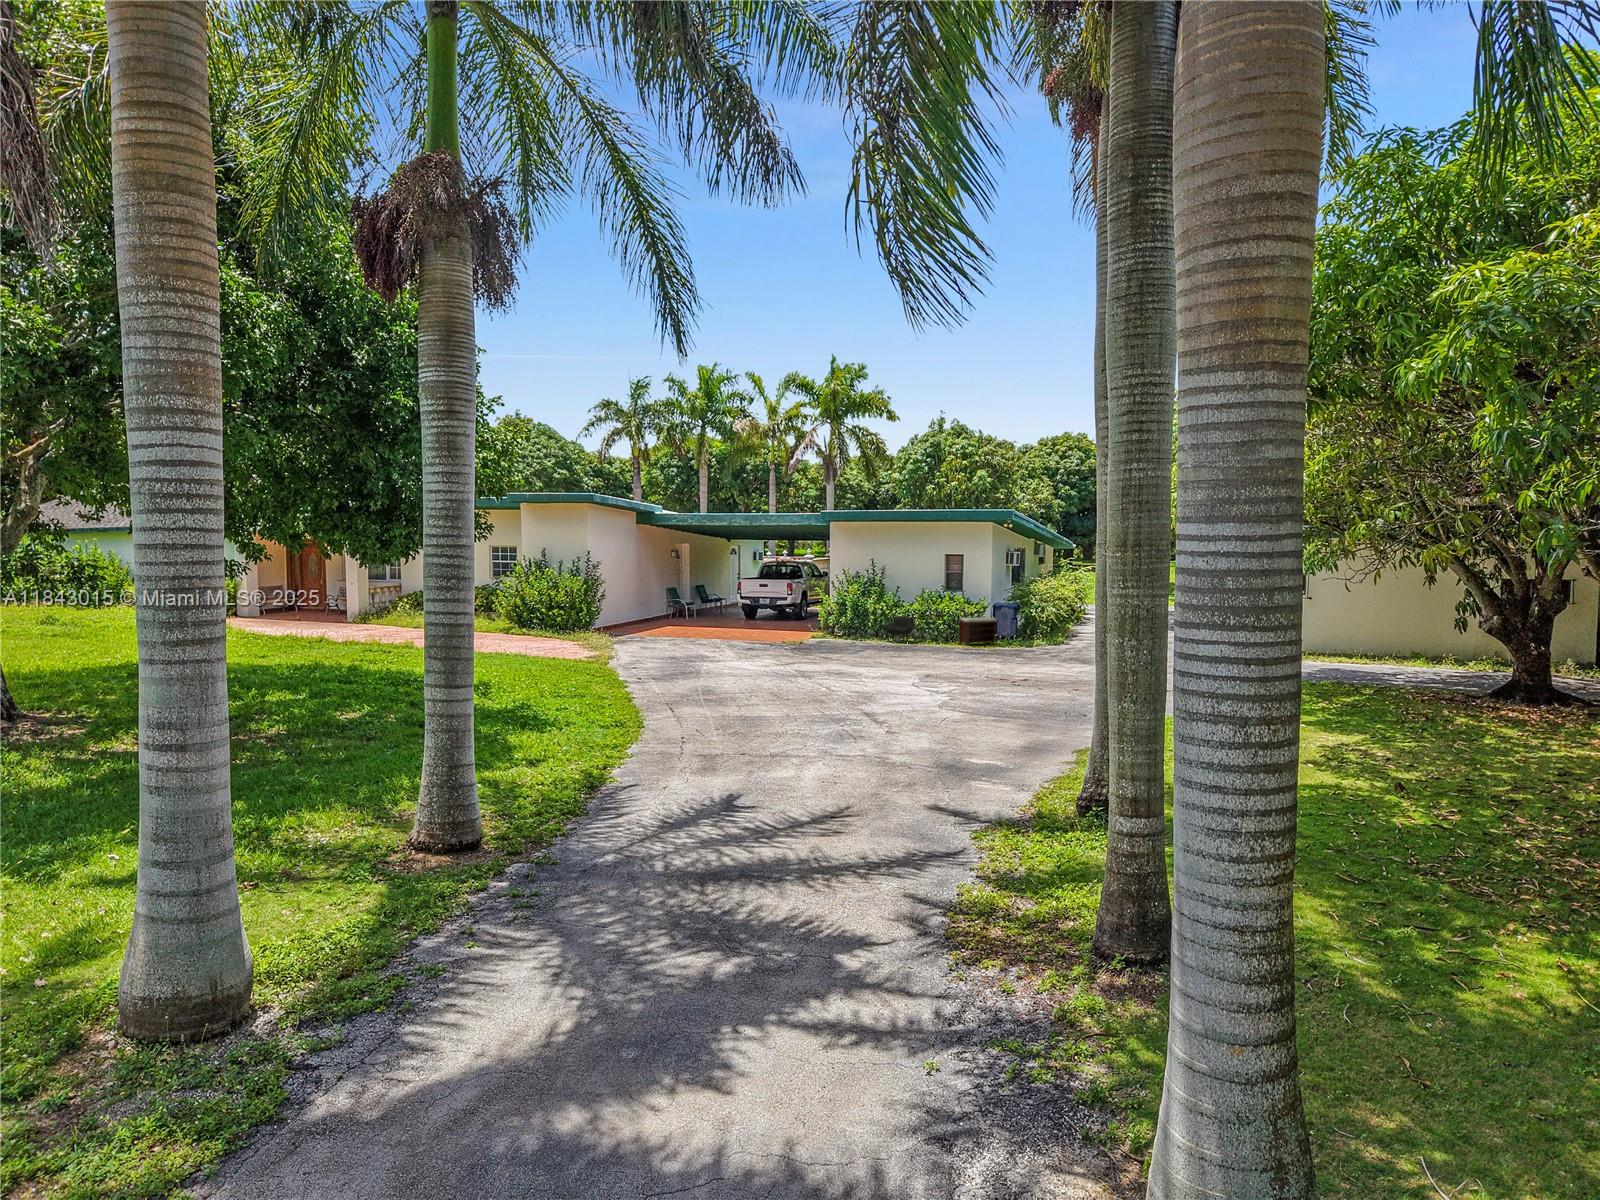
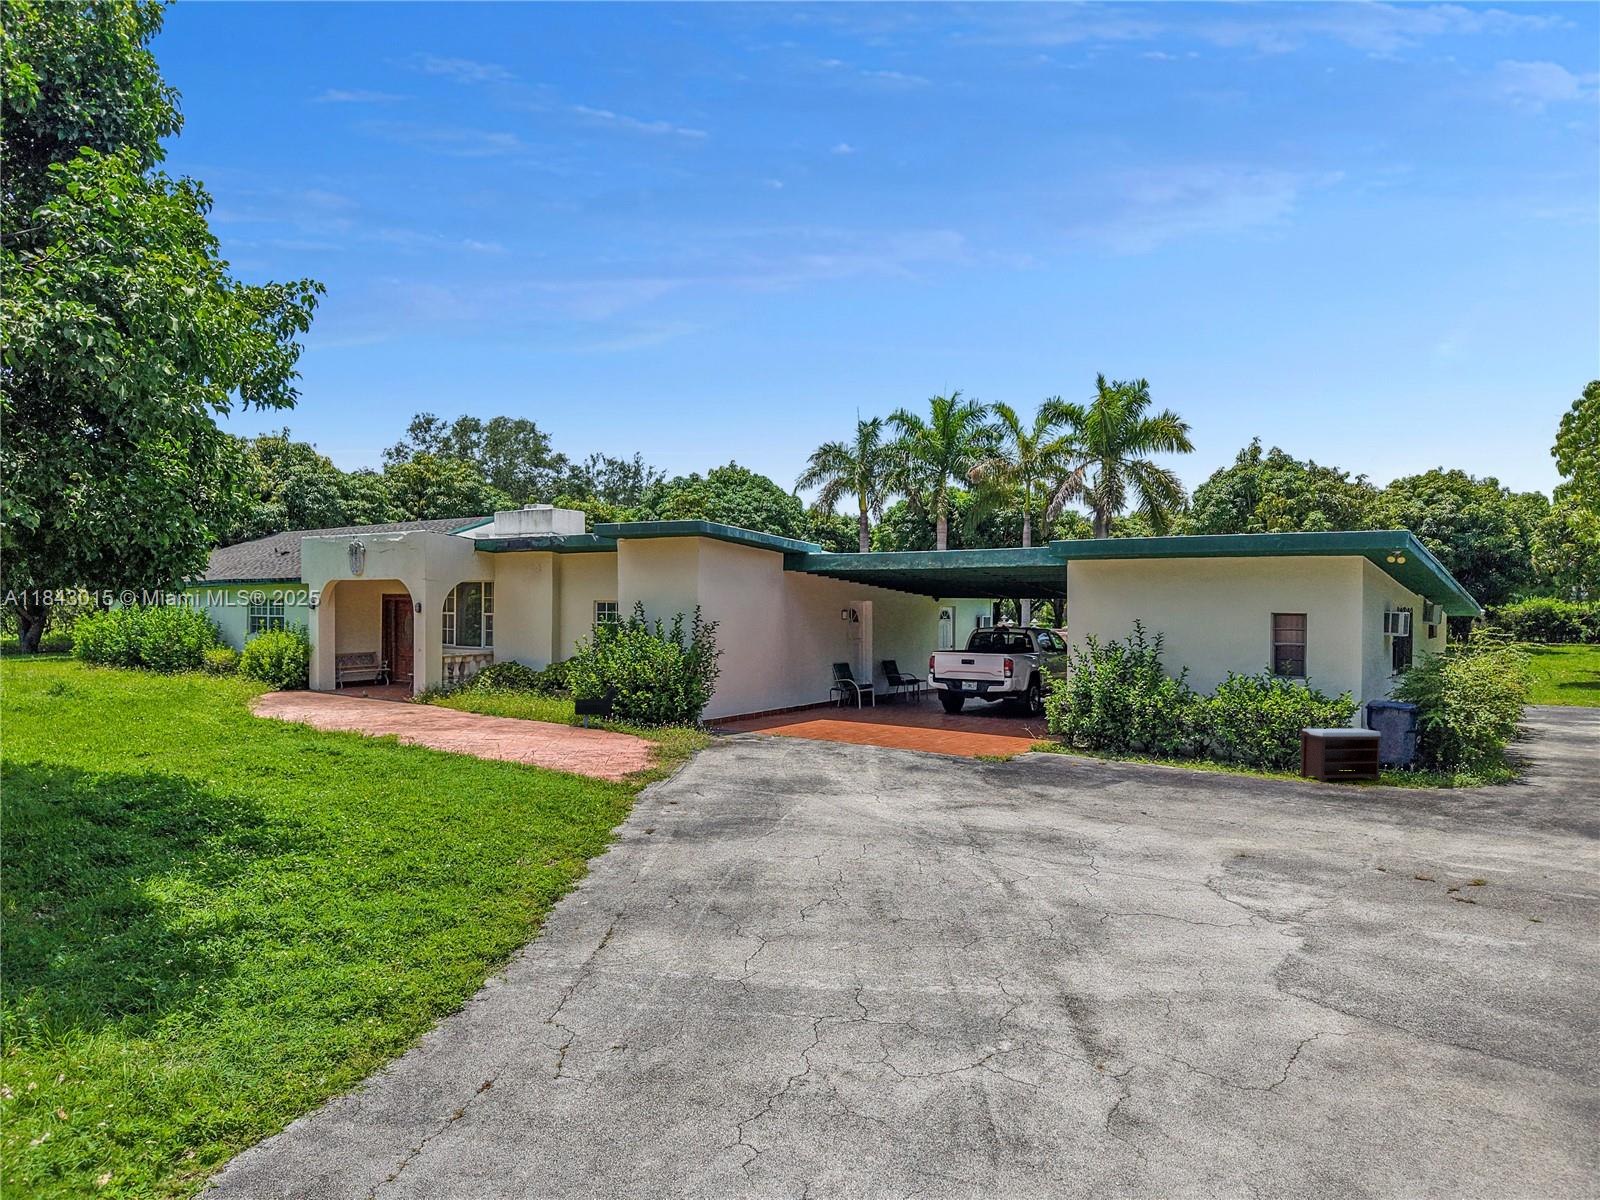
lounge chair: present [882,616,915,642] -> present [571,688,616,729]

